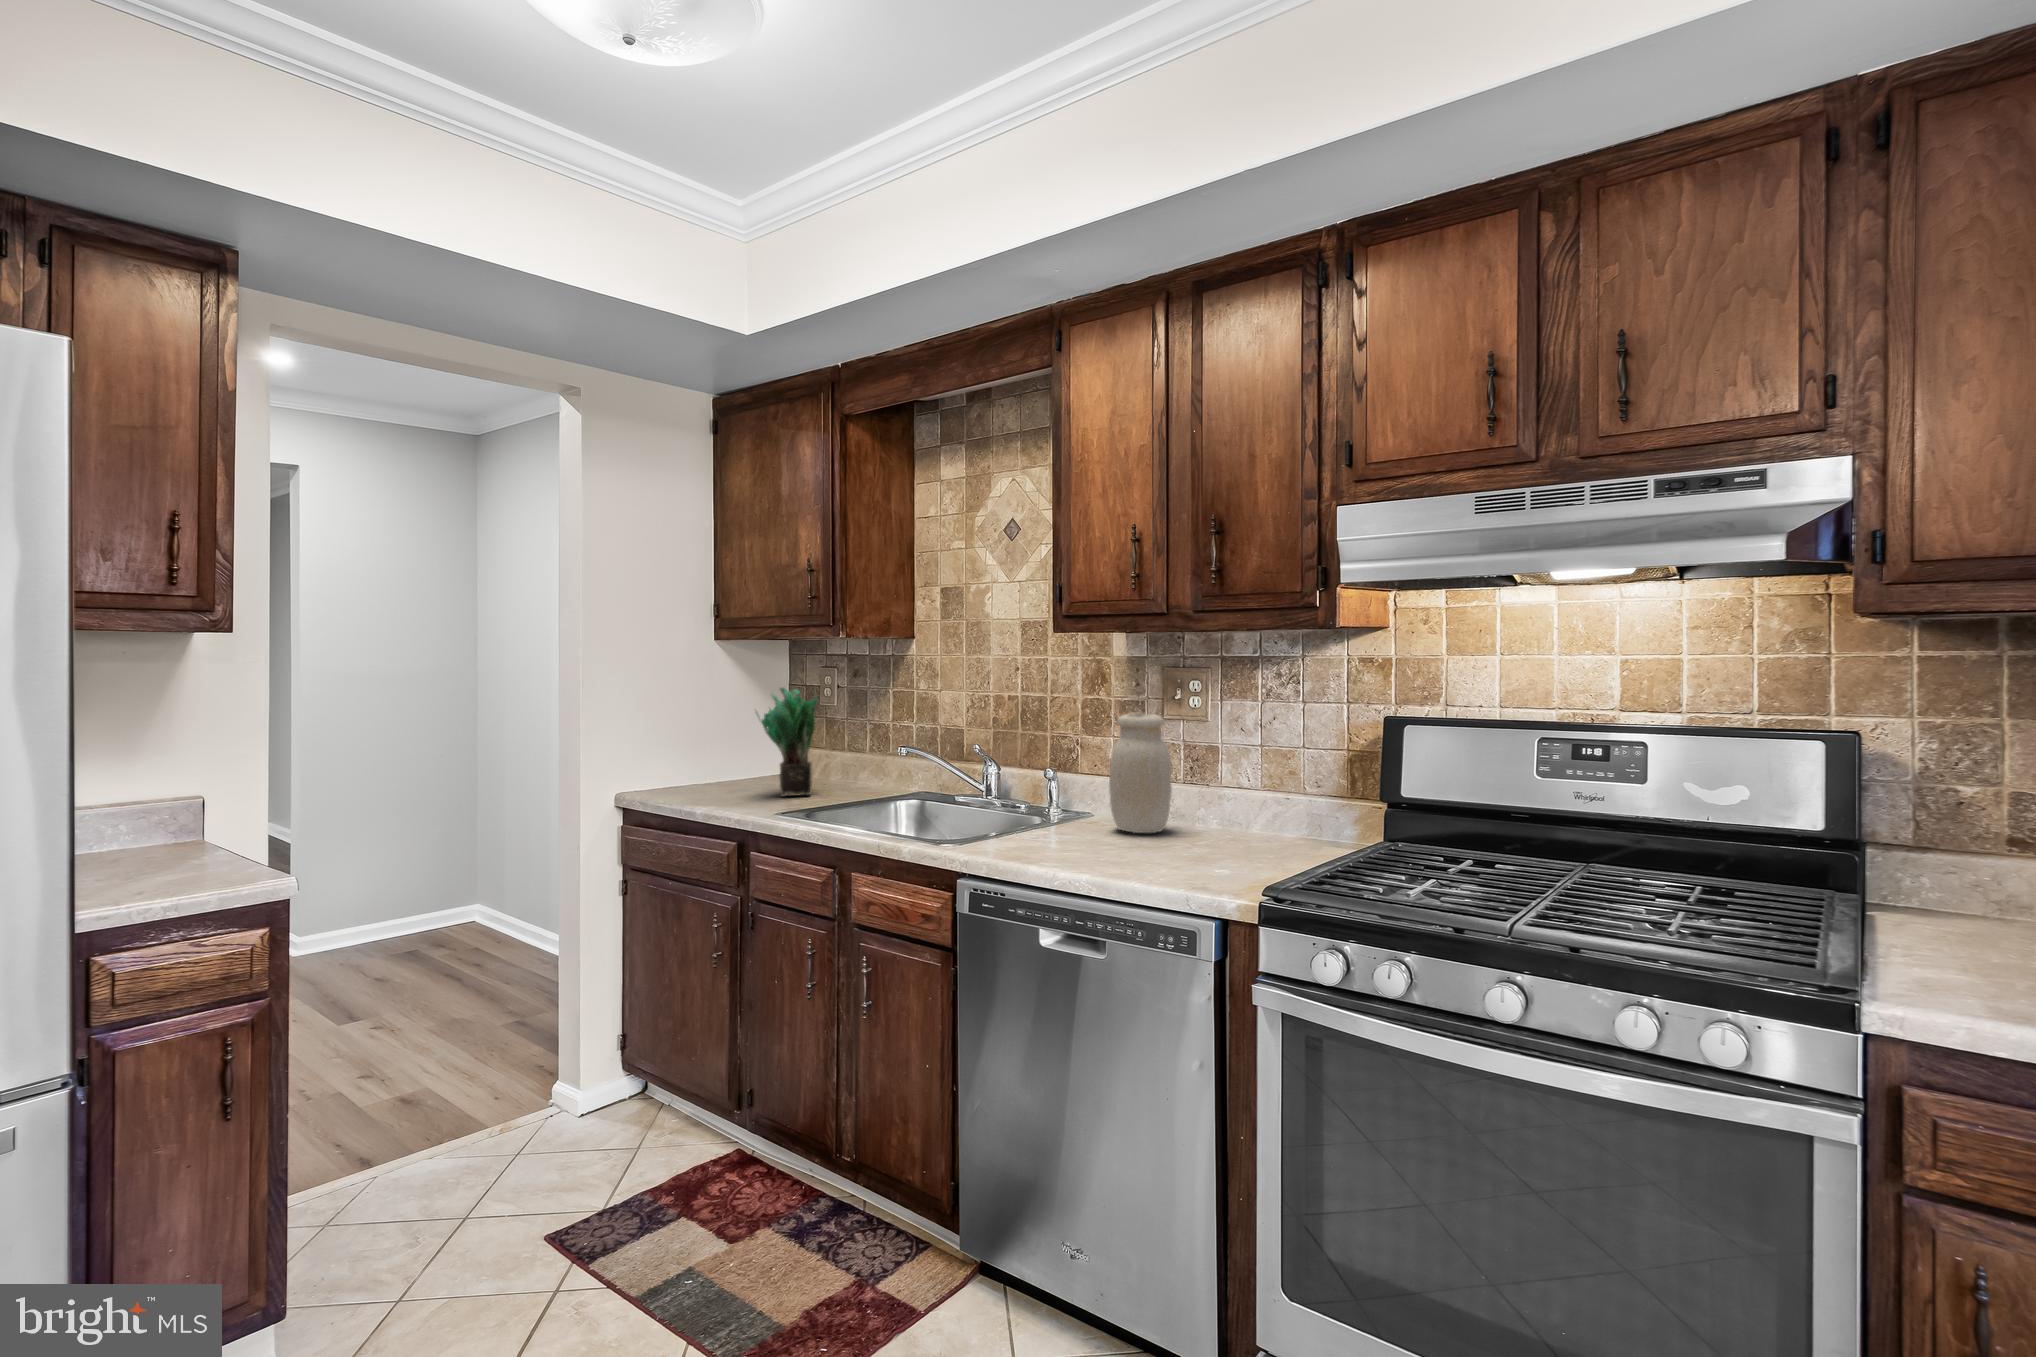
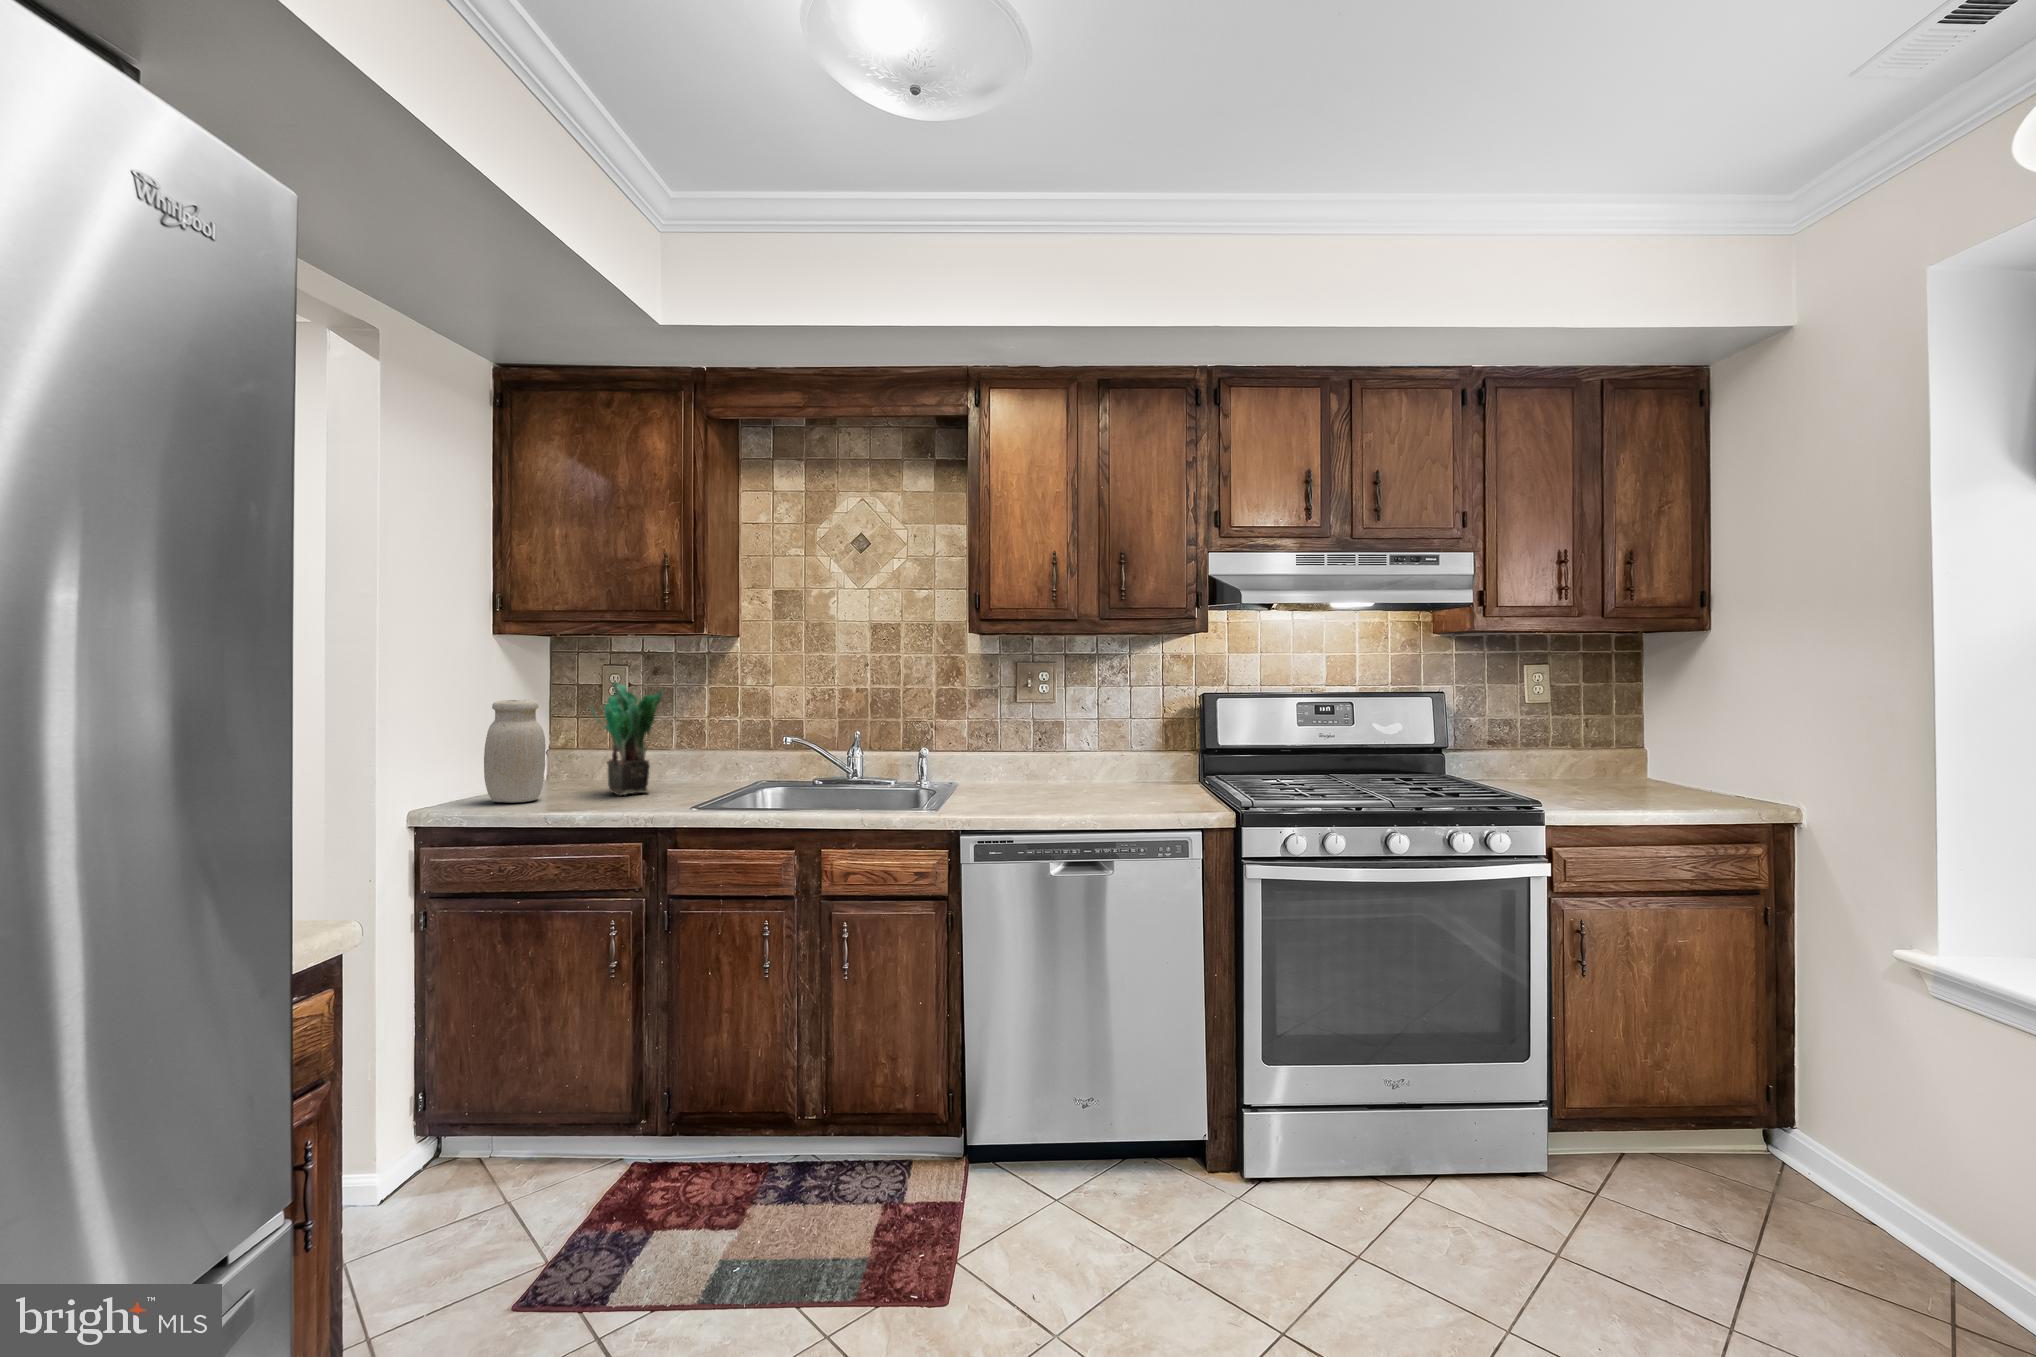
jar: present [1109,714,1172,833] -> present [484,700,546,803]

